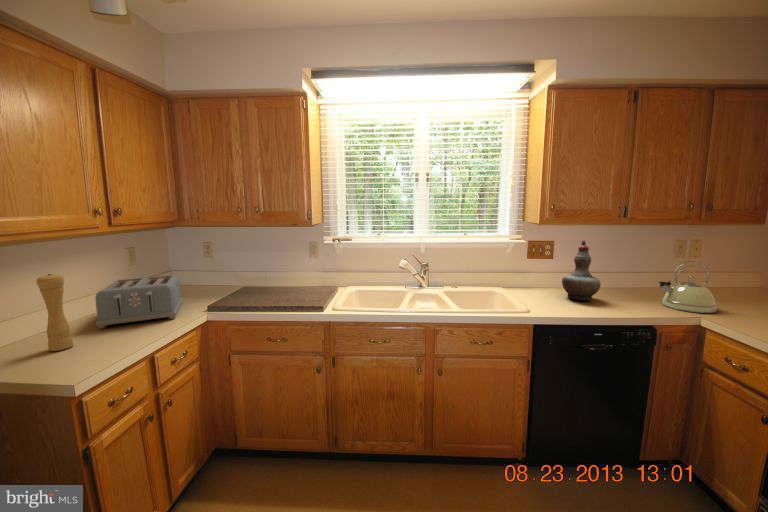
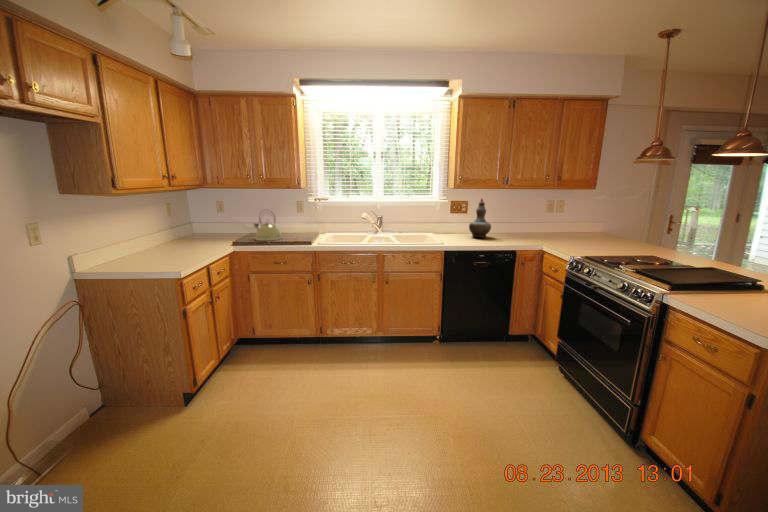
kettle: present [659,261,717,313] -> present [254,216,282,241]
pepper mill: present [36,274,73,351] -> none [139,214,160,261]
toaster: present [95,275,183,328] -> none [164,223,214,253]

